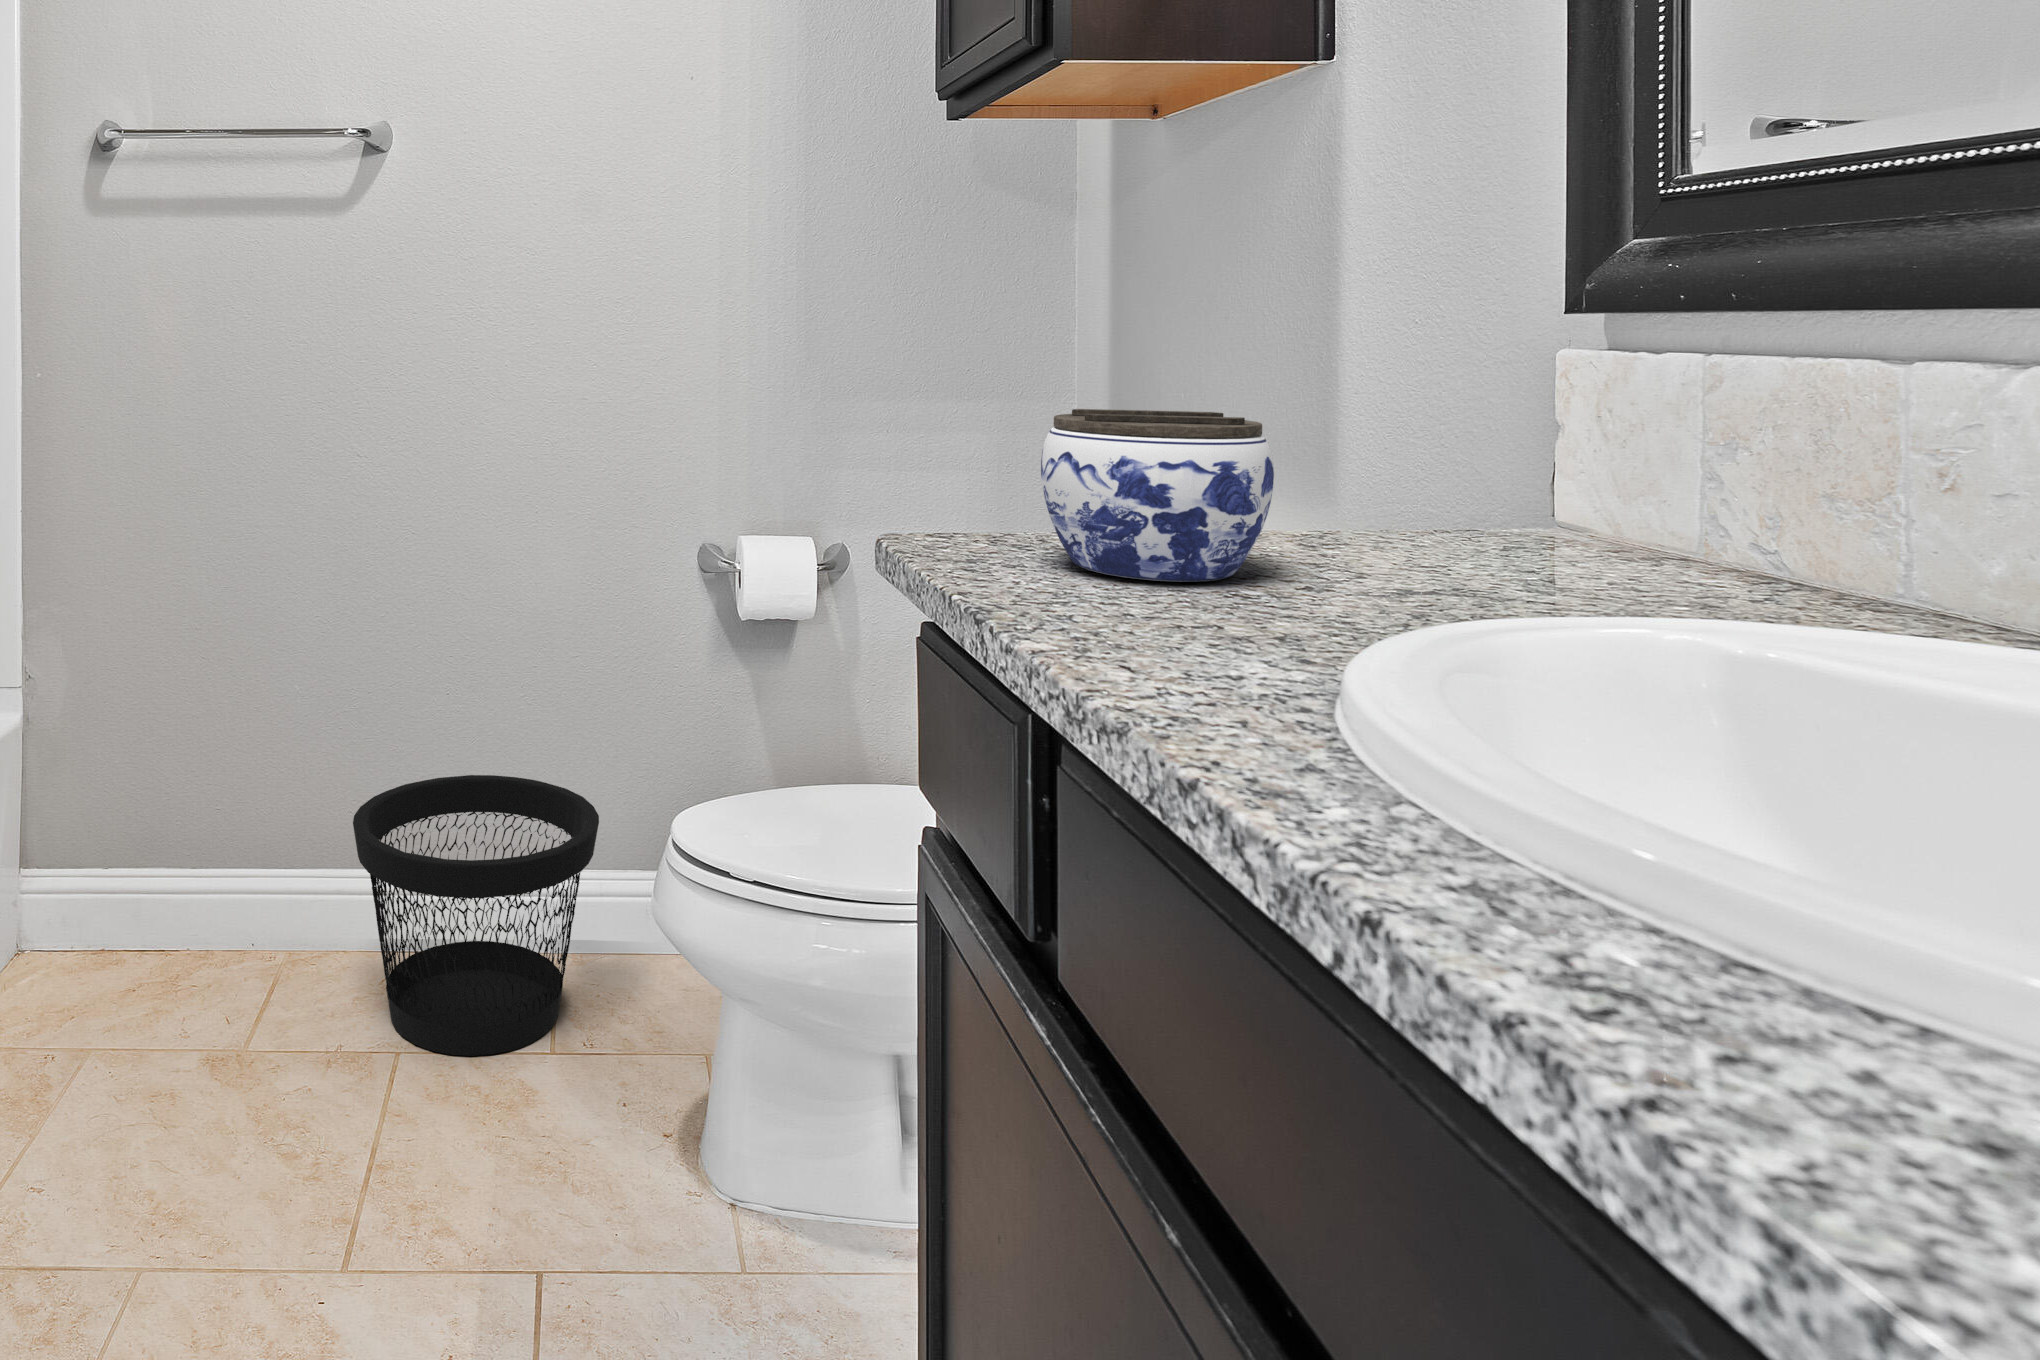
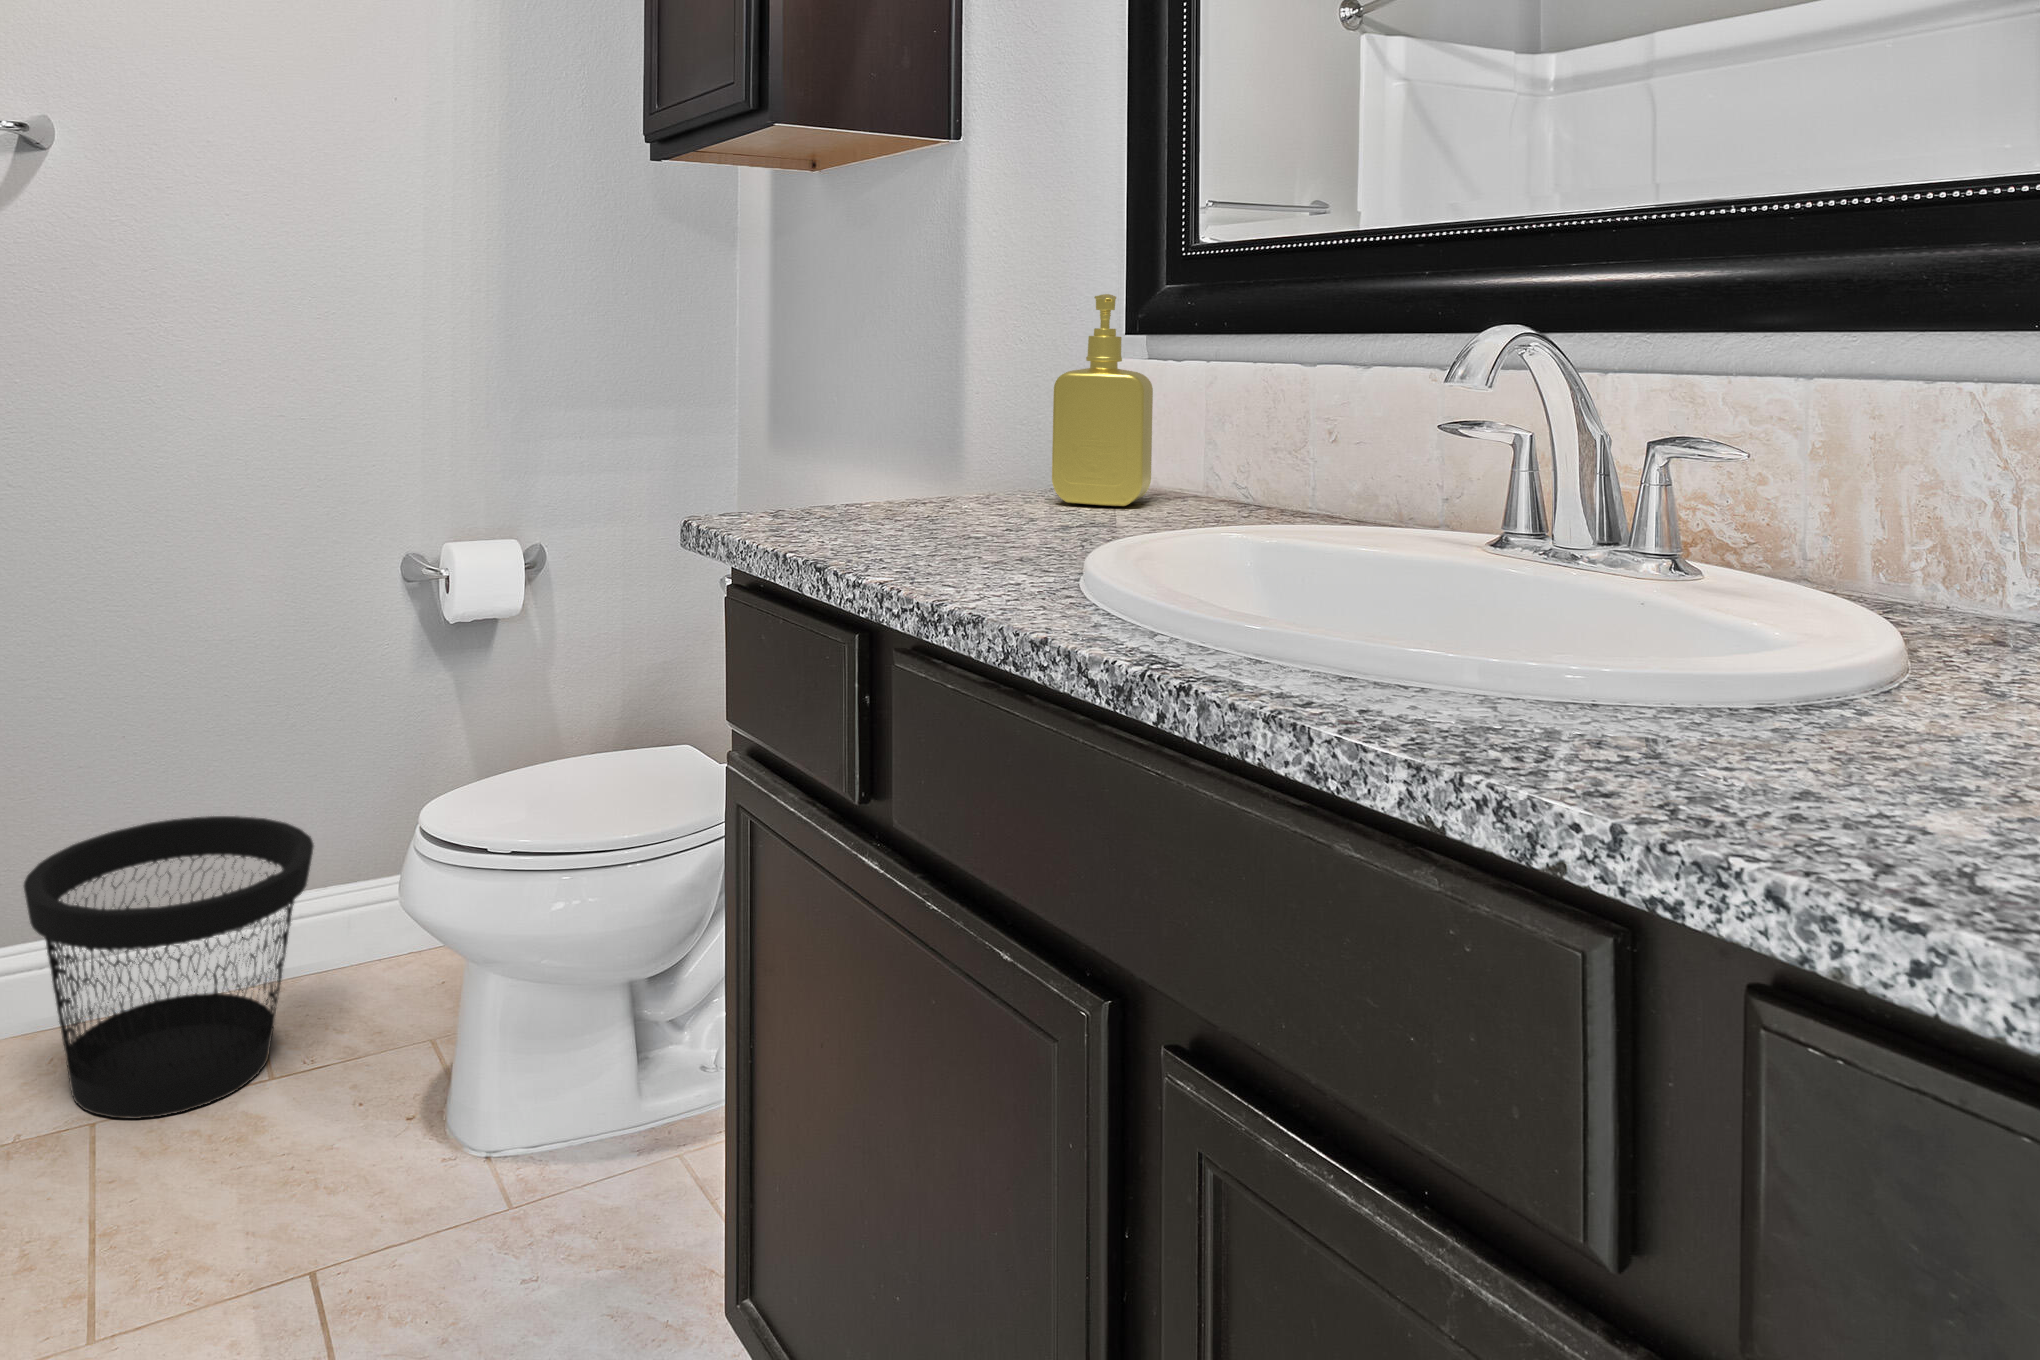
soap dispenser: none [1409,254,1588,565] -> present [1052,294,1153,506]
jar: present [1041,409,1274,582] -> none [829,407,989,533]

